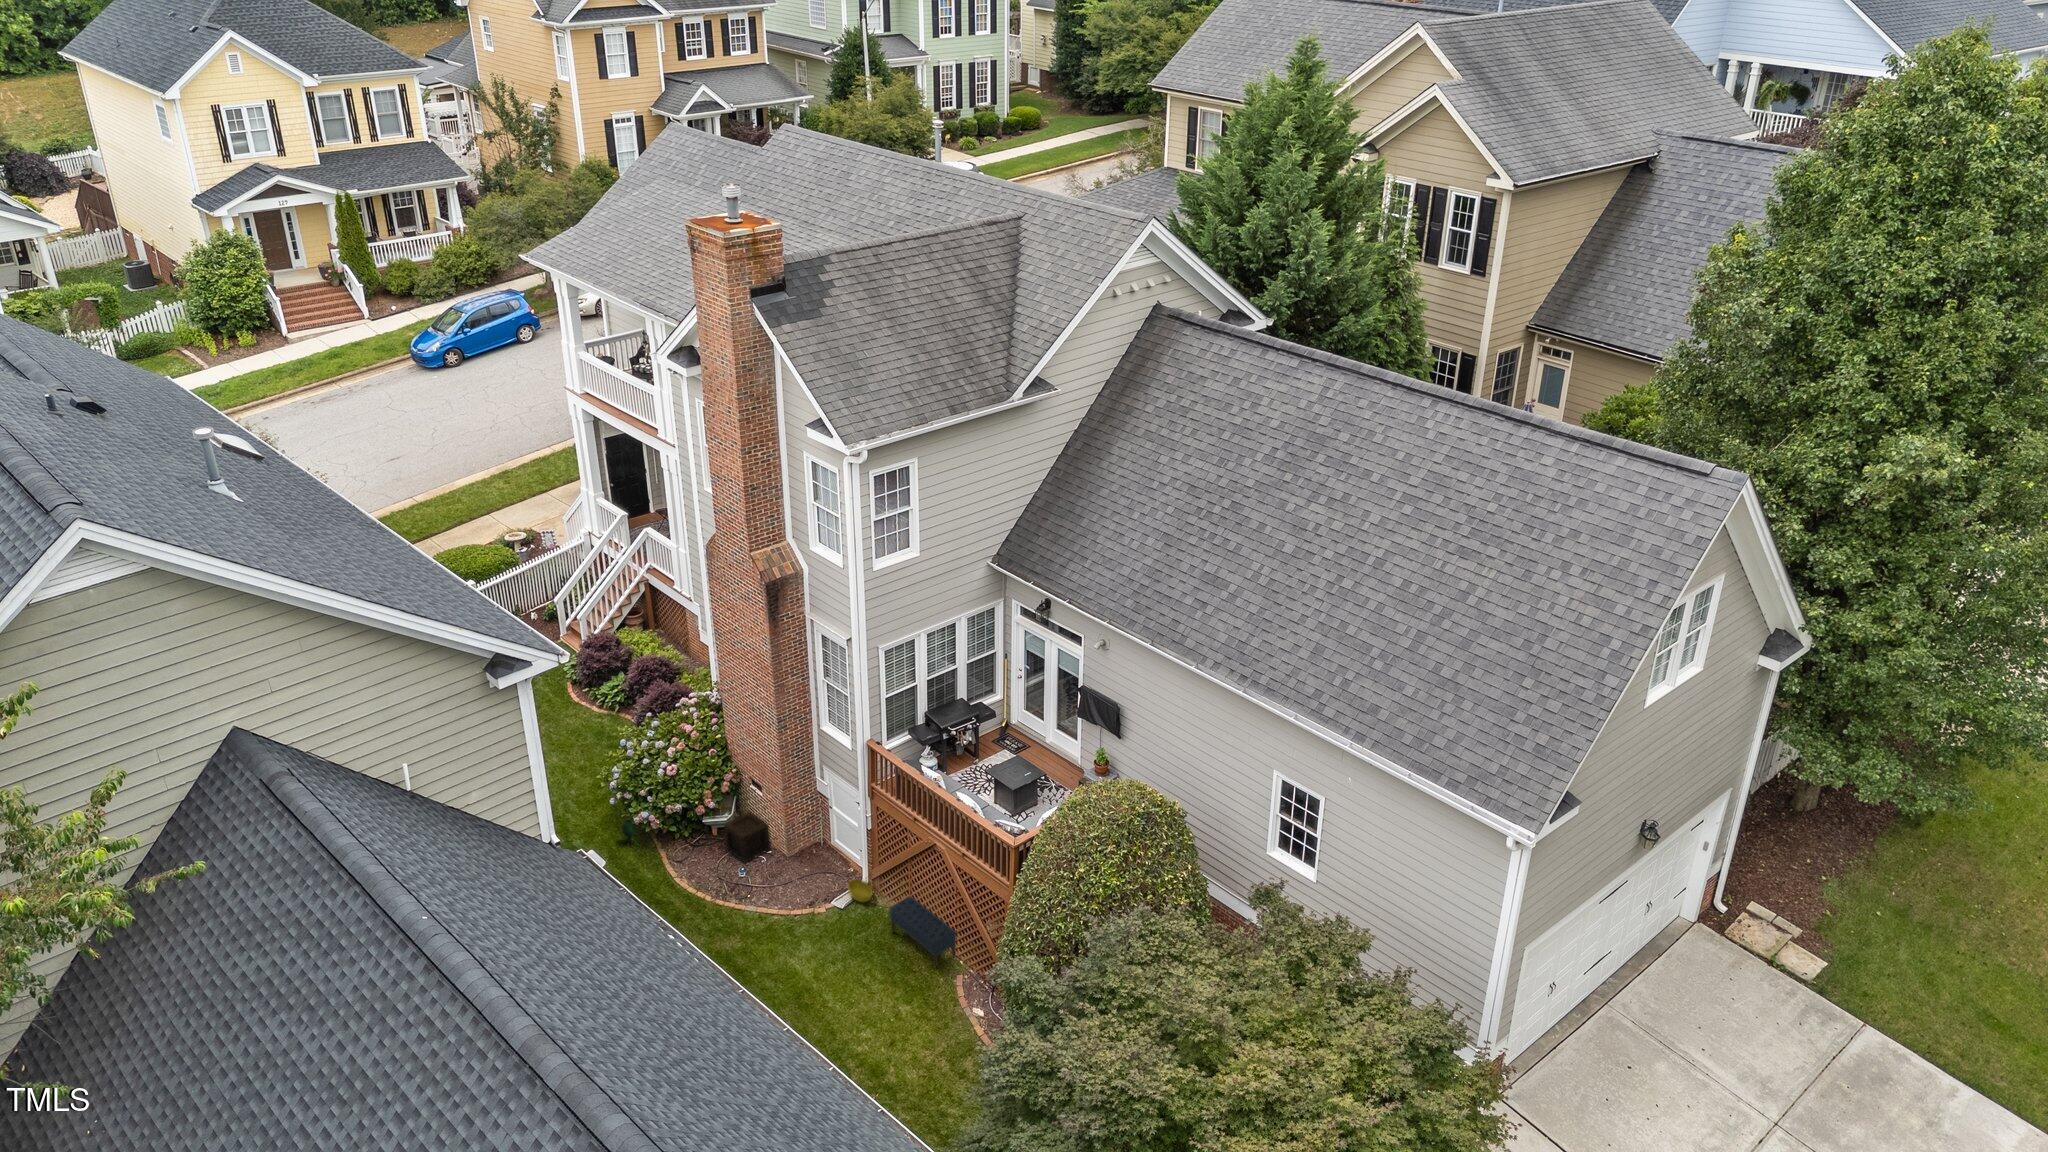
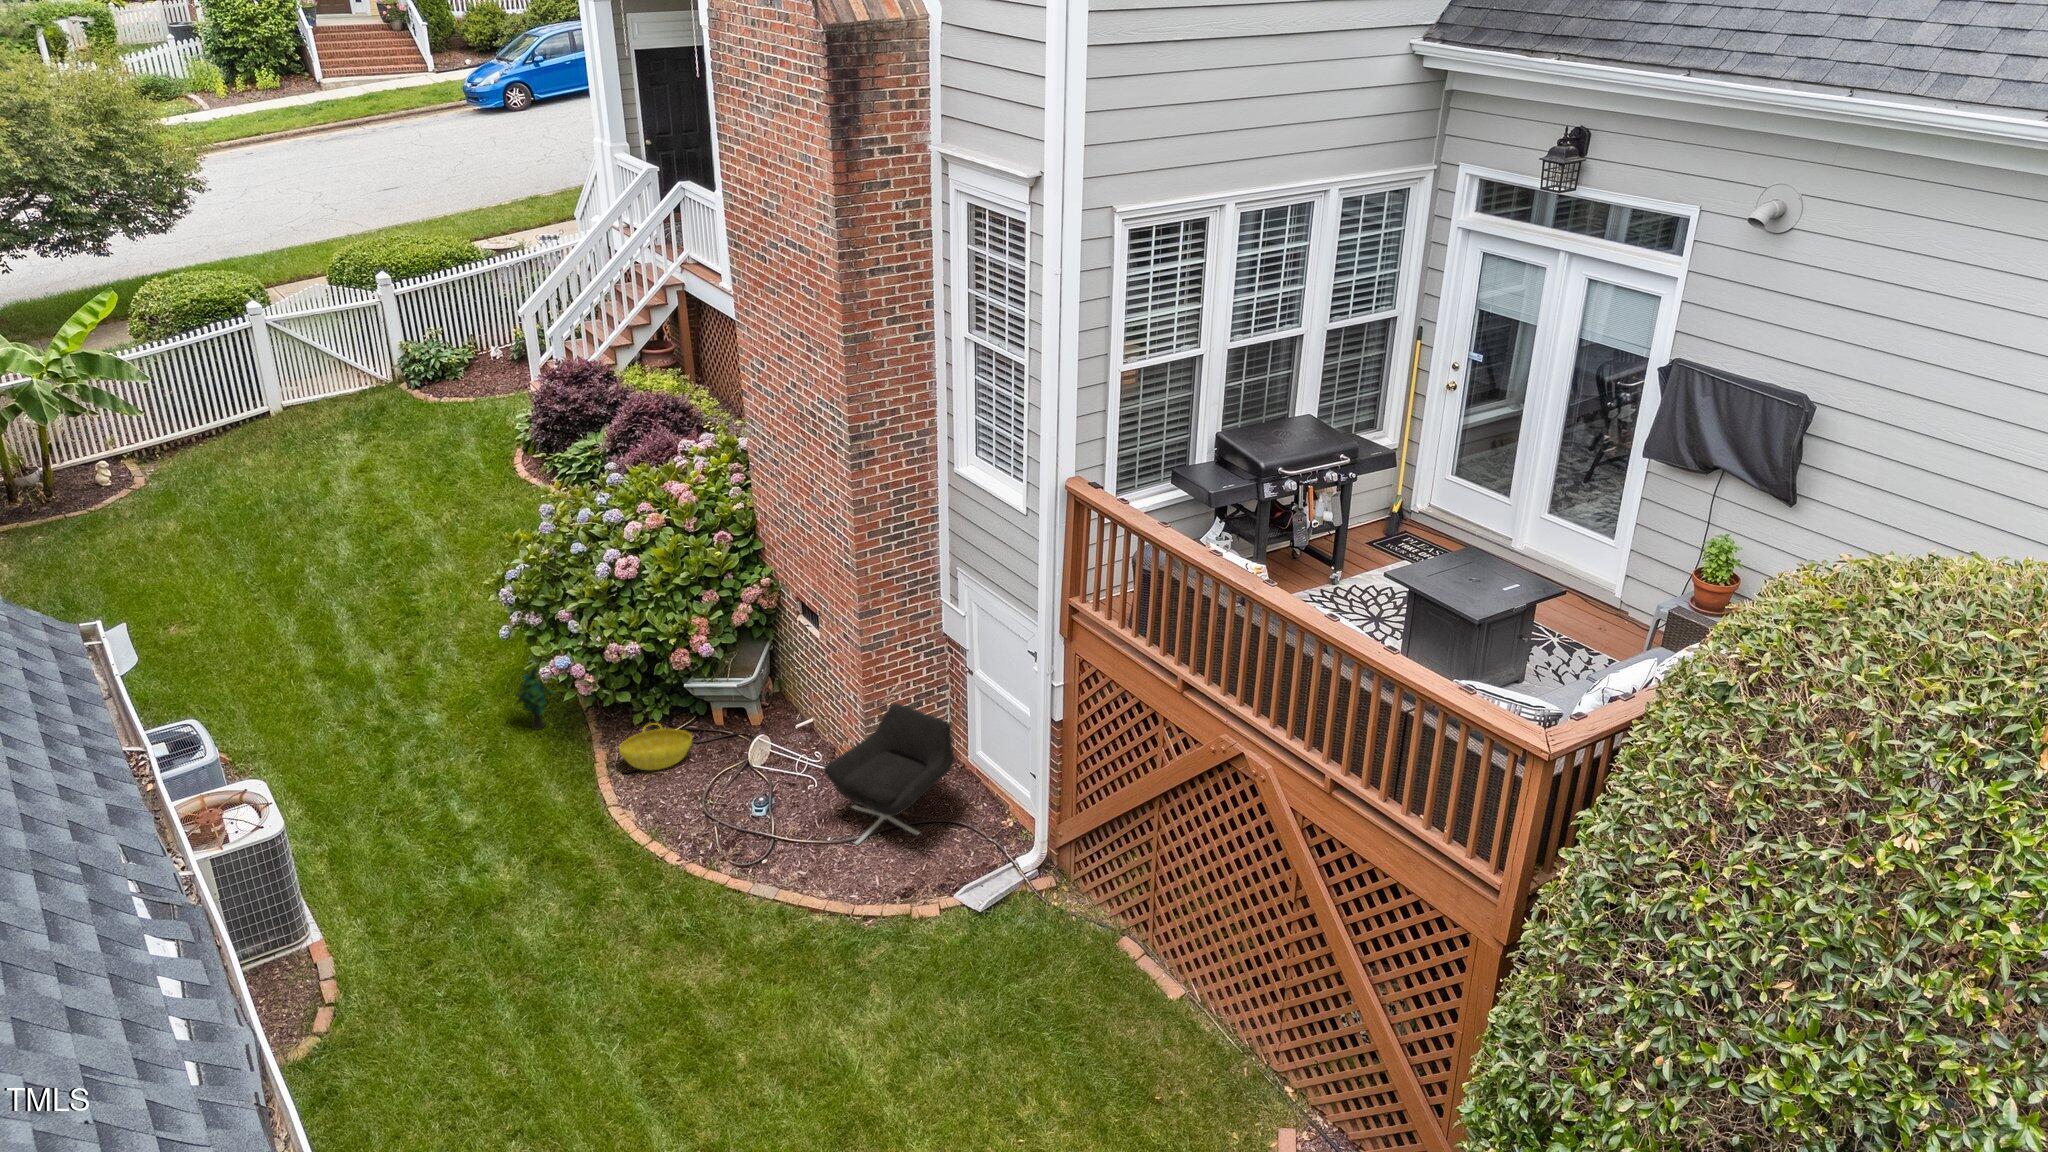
wooden crate: present [724,812,770,863] -> none [732,674,833,787]
lounge chair: none [770,822,826,886] -> present [824,703,954,845]
basket: present [848,879,872,902] -> present [619,723,692,771]
bench: present [890,897,957,968] -> none [1098,896,1282,1101]

